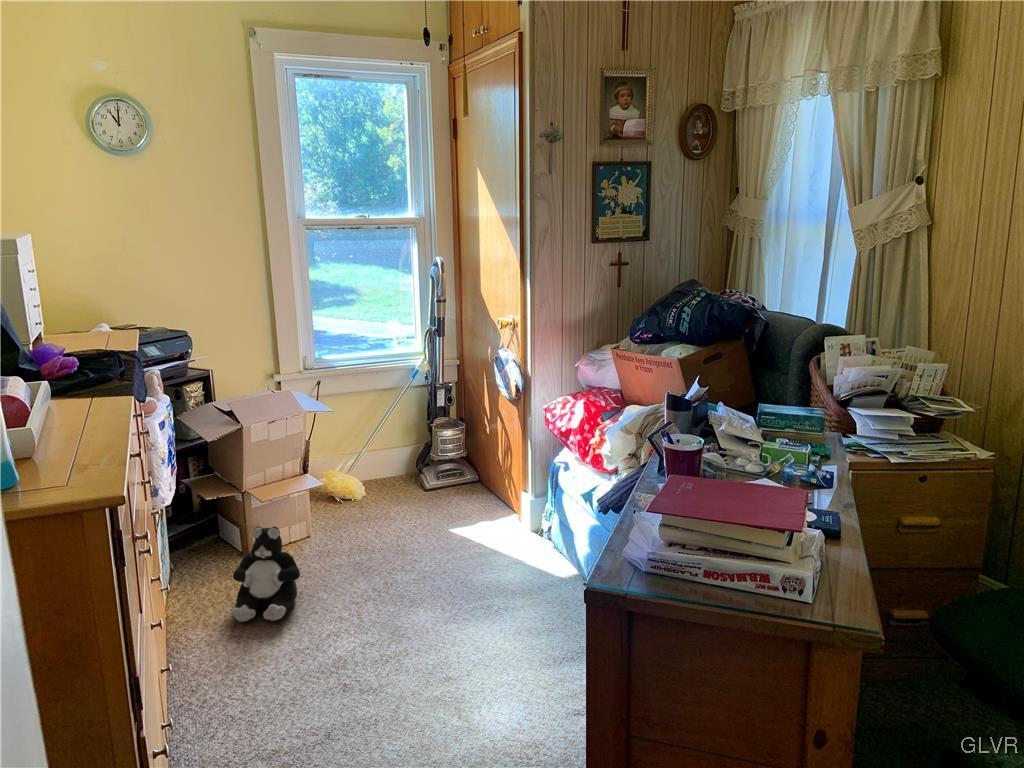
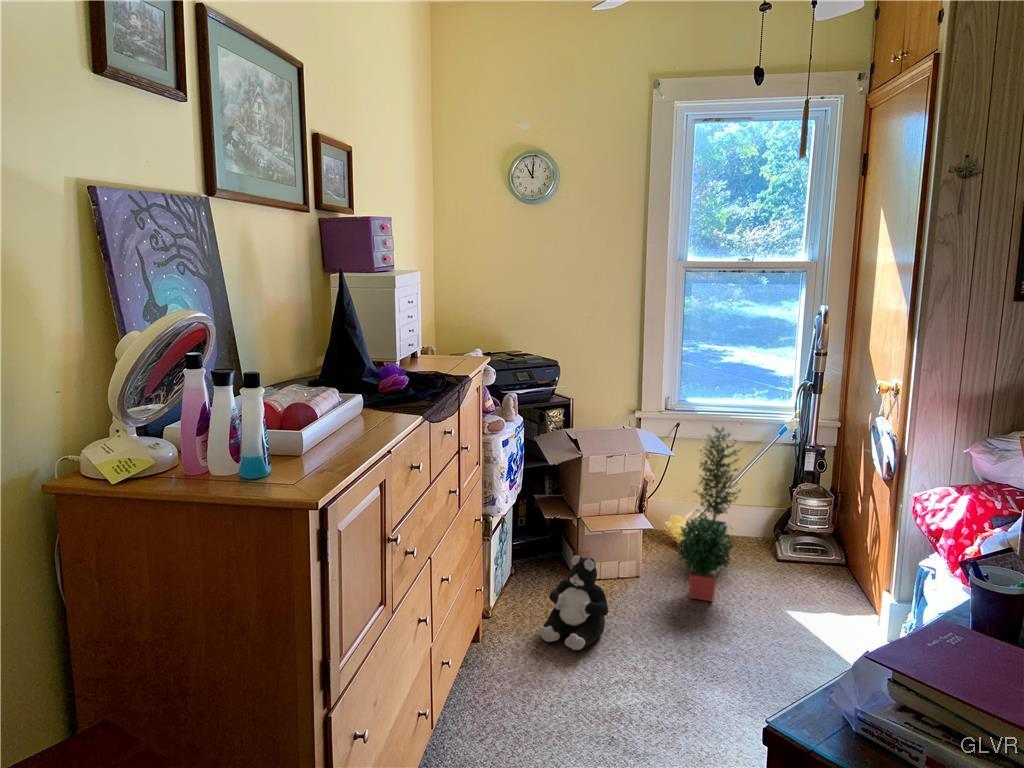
potted plant: none [339,375,399,543] -> present [677,425,741,601]

